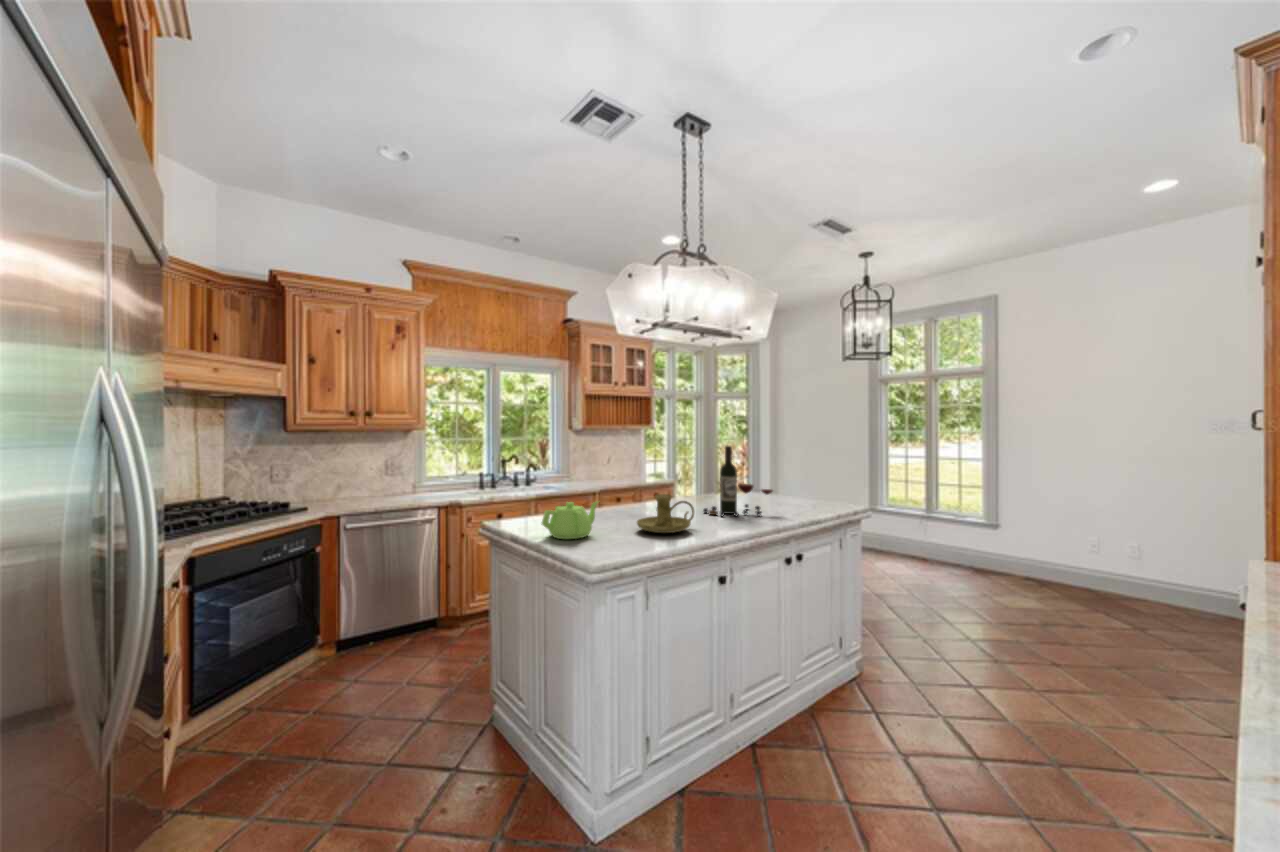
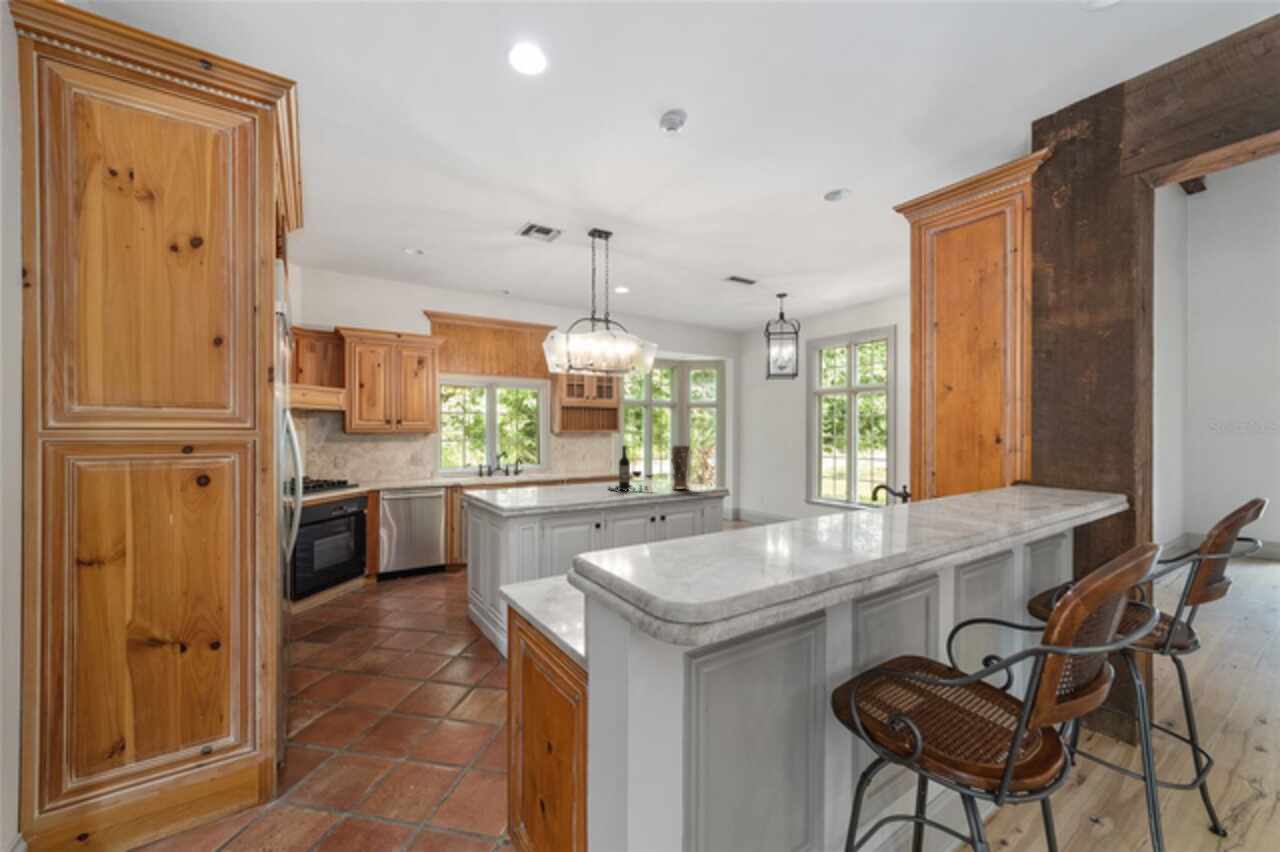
decorative vase: none [793,444,823,512] -> present [671,445,690,490]
candle holder: present [637,494,694,533] -> none [550,475,589,497]
teapot: present [542,502,598,539] -> none [491,477,528,498]

